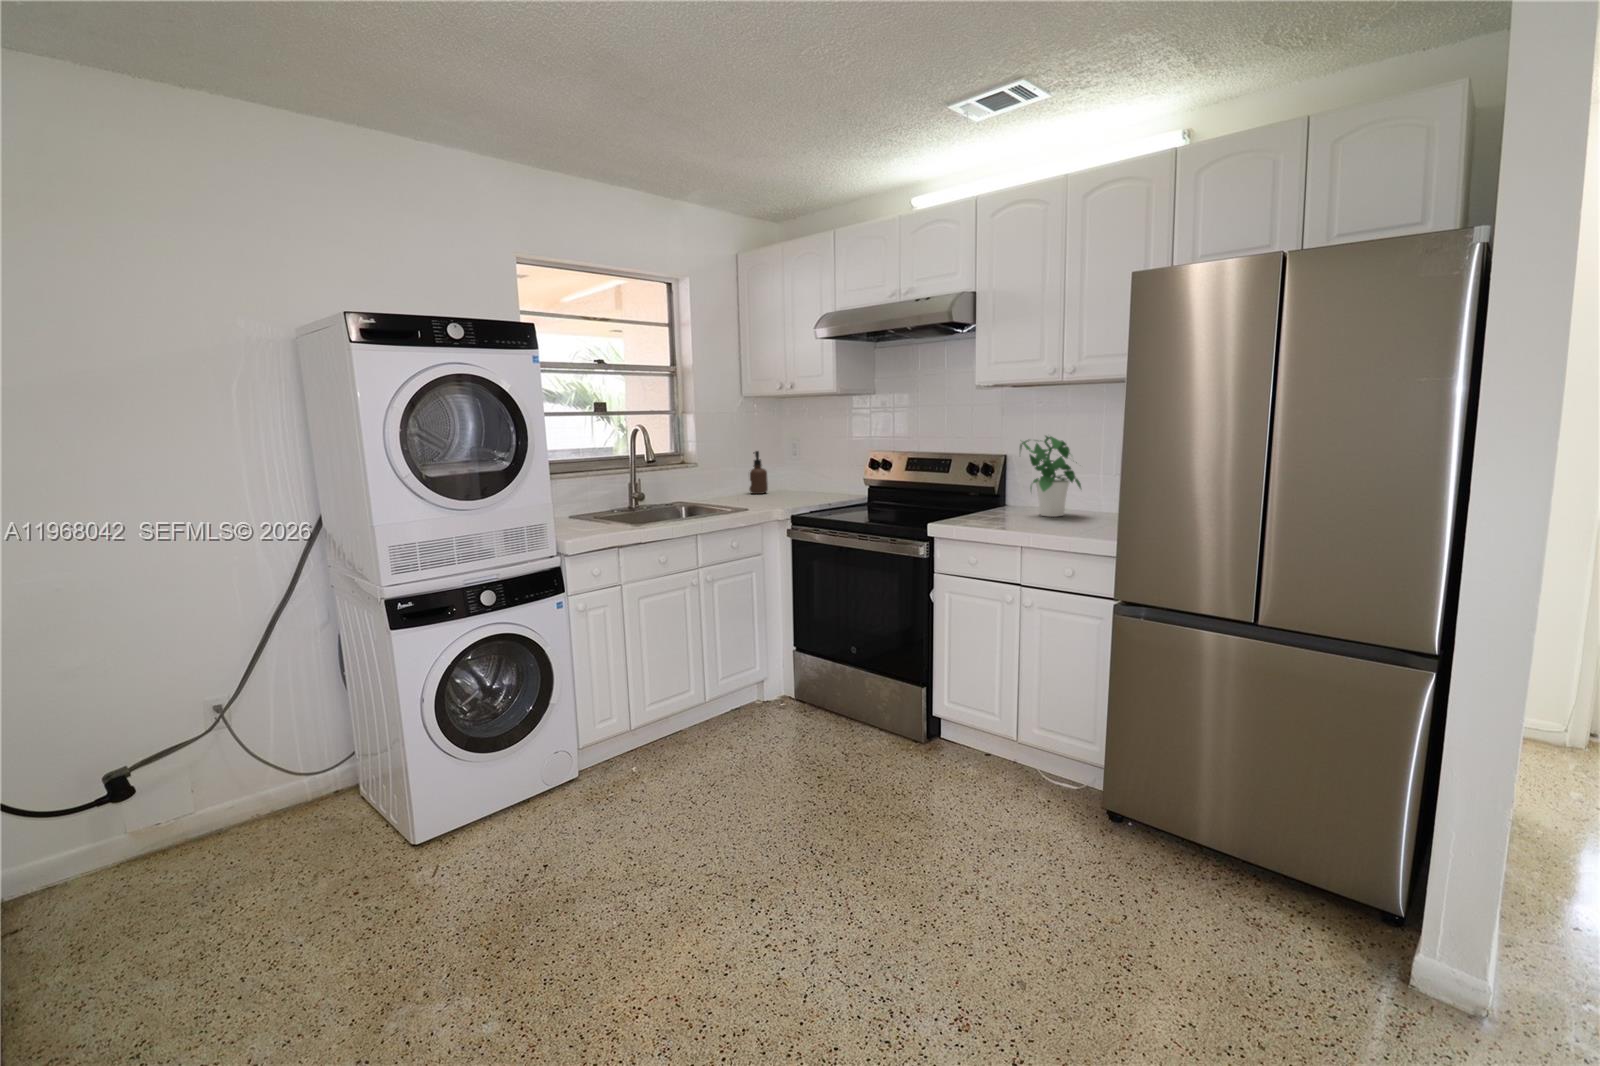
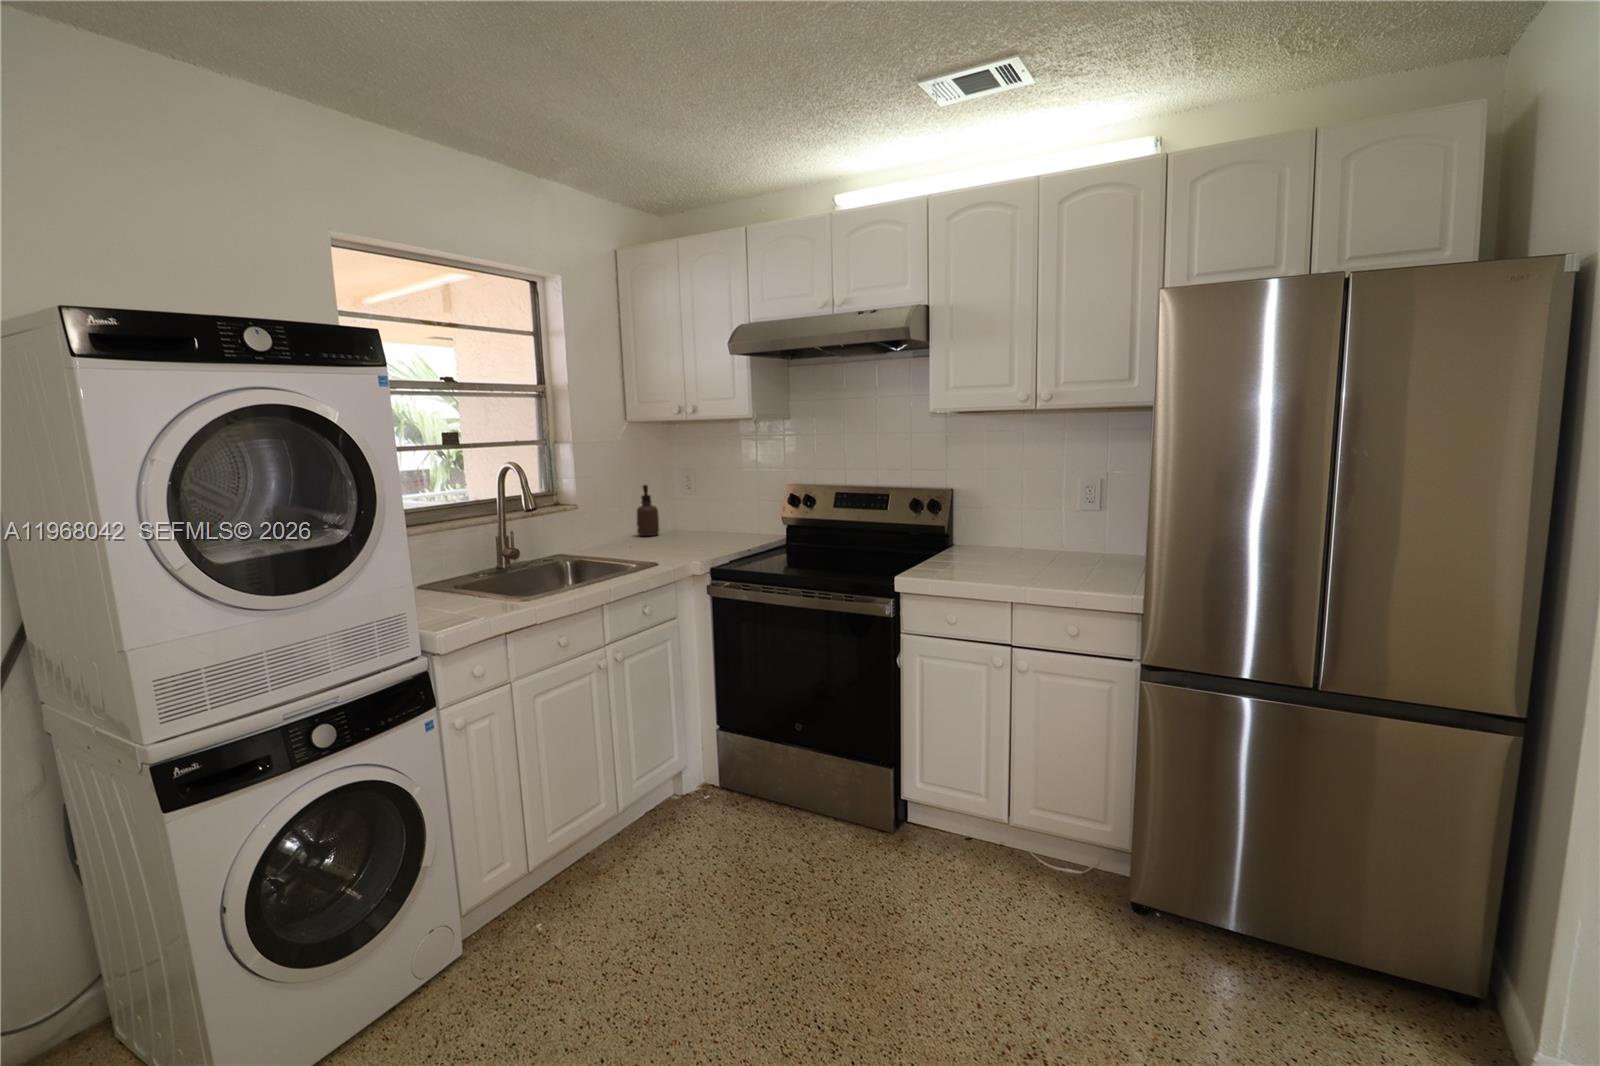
potted plant: present [1020,436,1081,517] -> none [978,469,1049,560]

